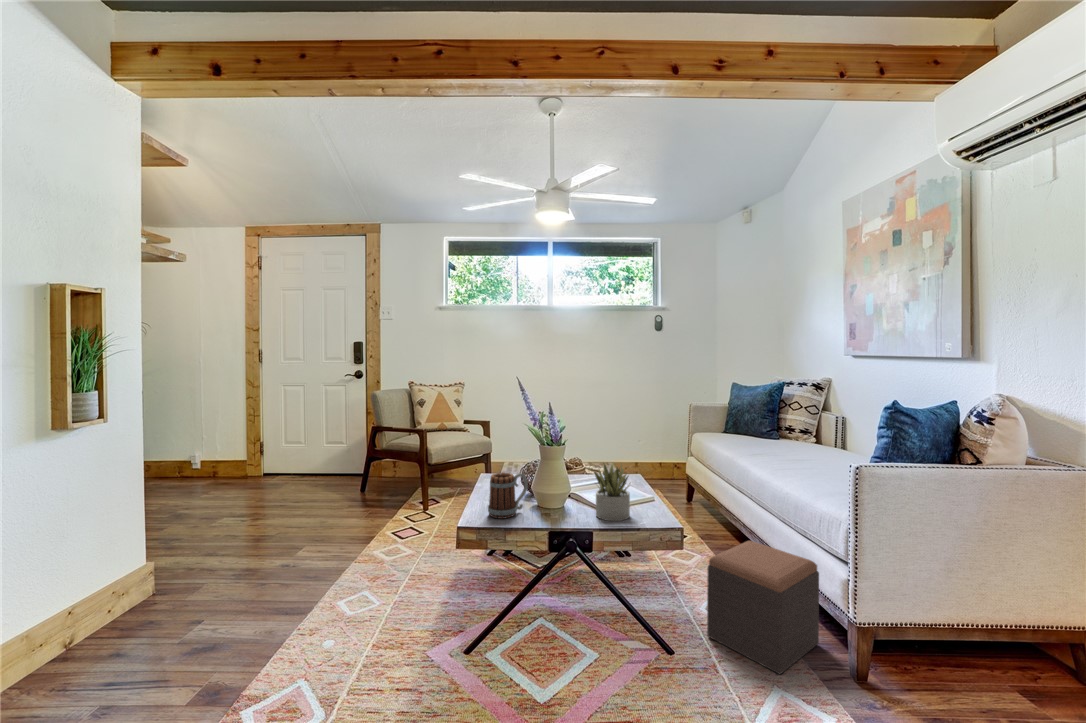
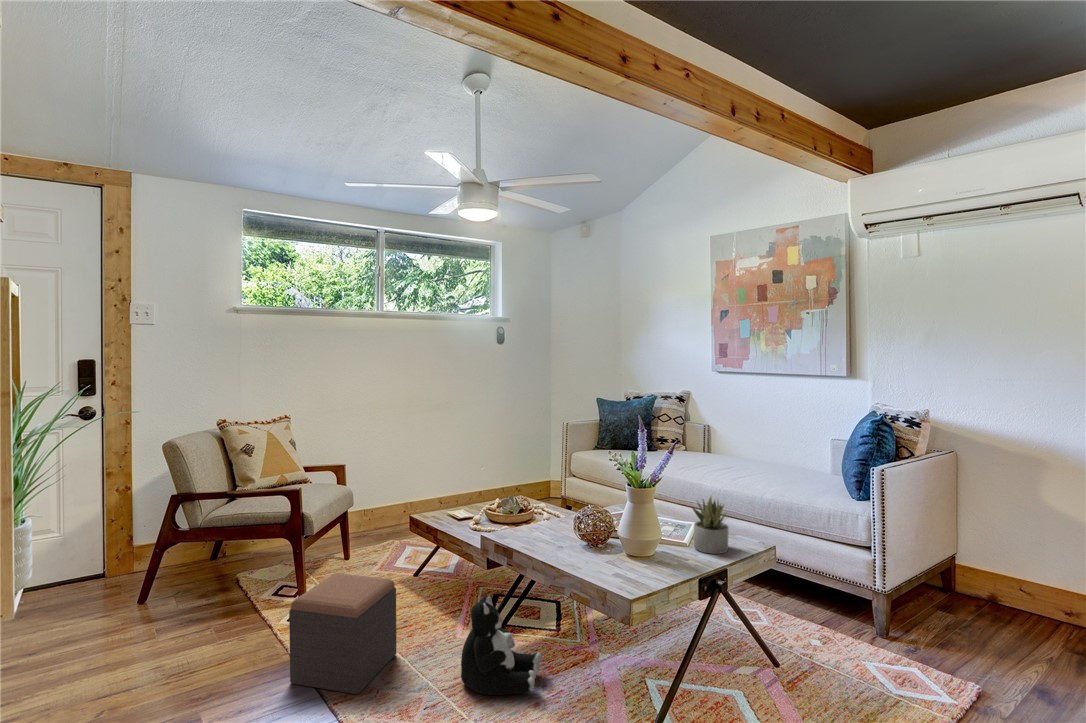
mug: present [488,472,528,519] -> none [614,524,647,579]
plush toy: none [419,515,482,596] -> present [461,595,542,695]
footstool: present [707,541,819,674] -> present [289,573,396,695]

